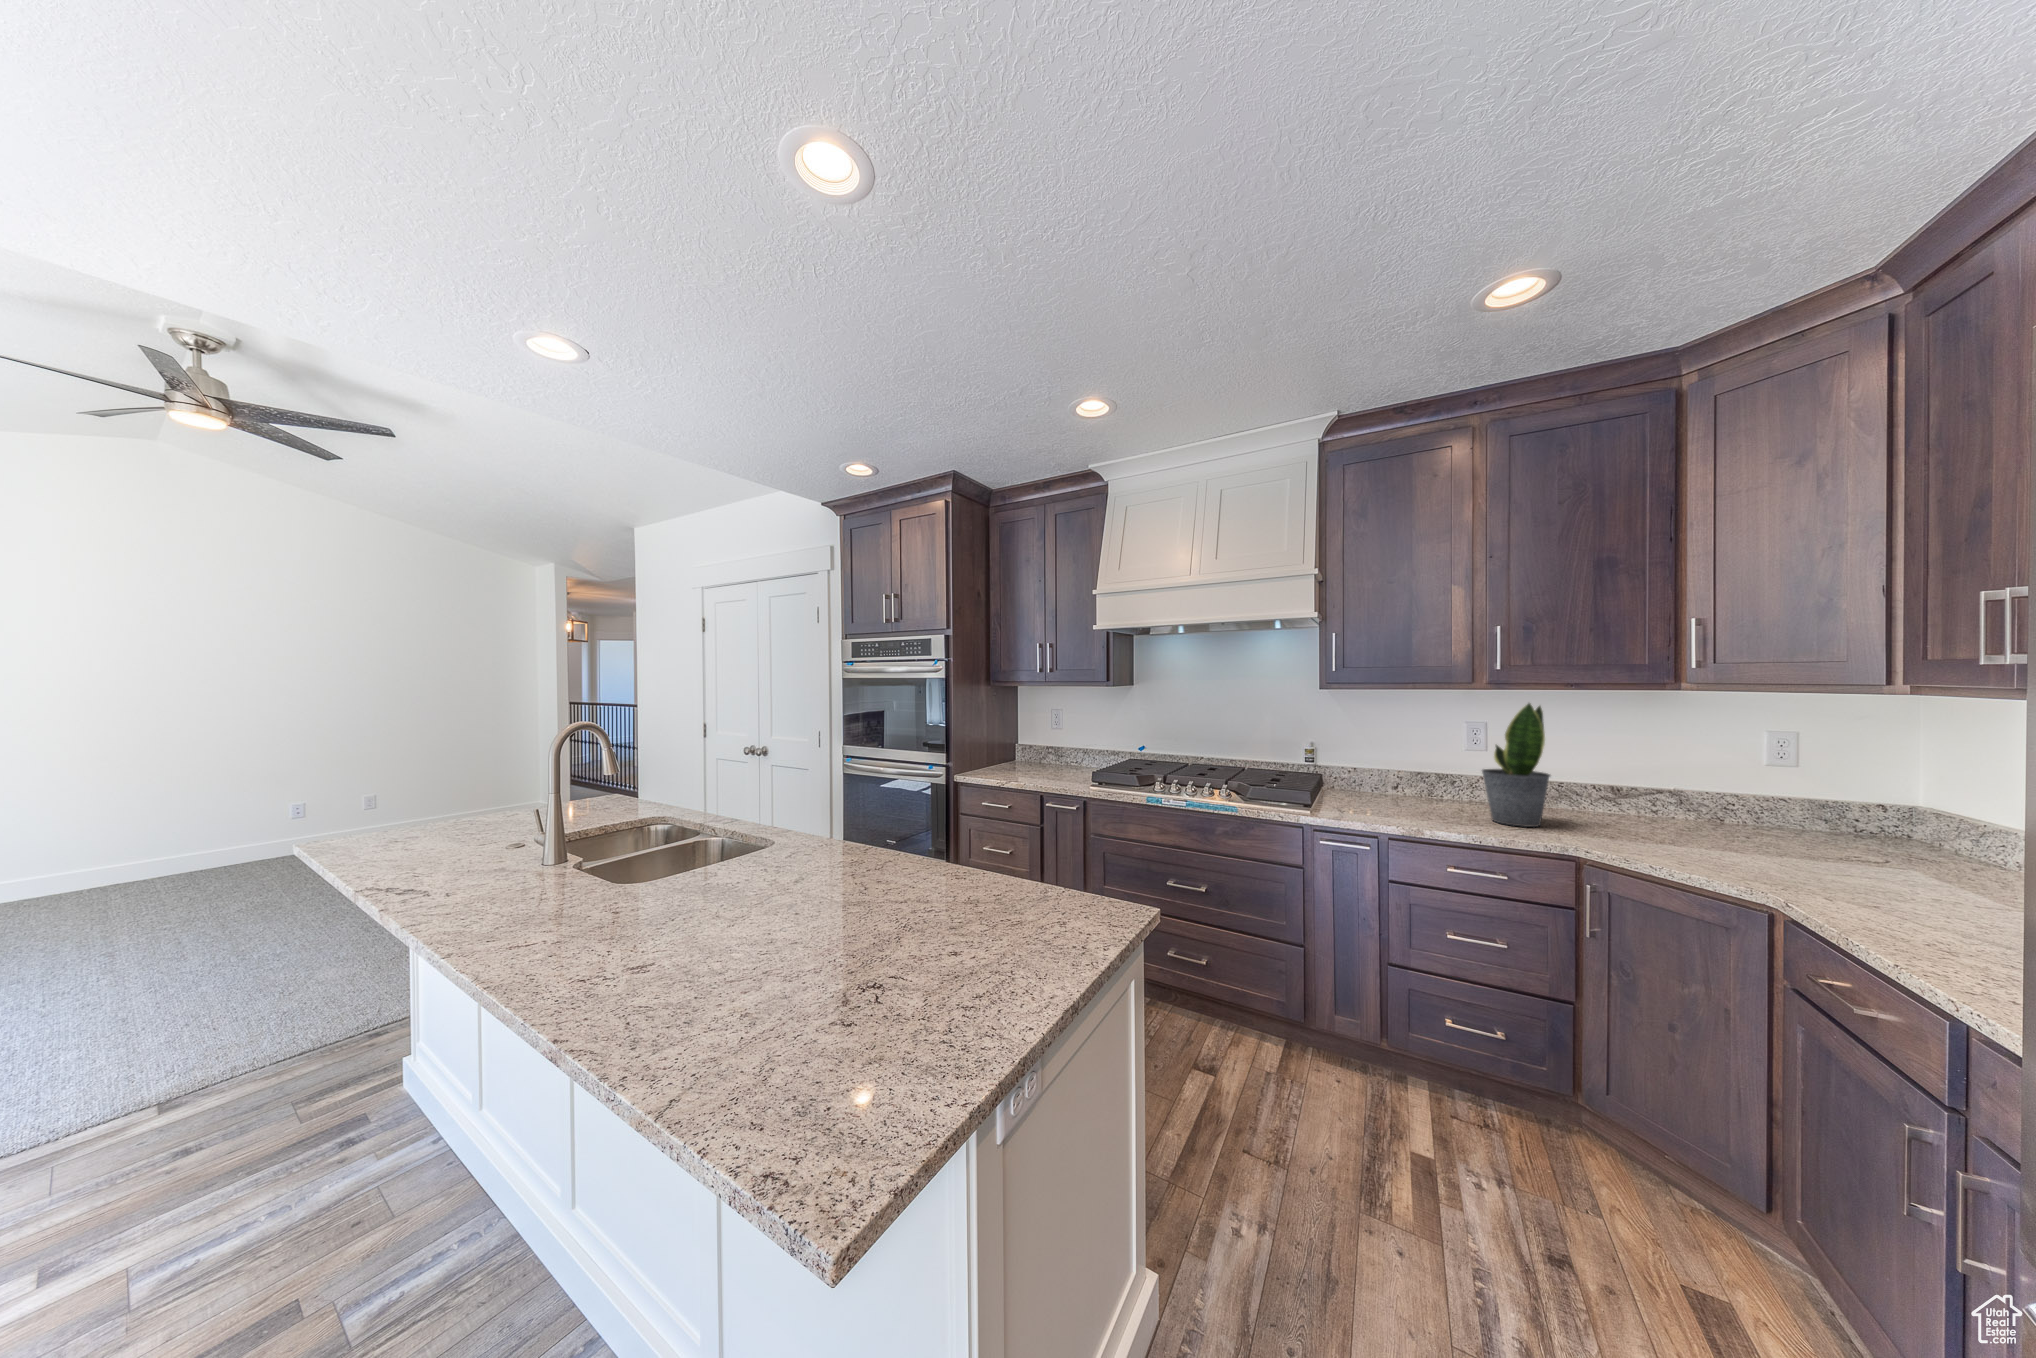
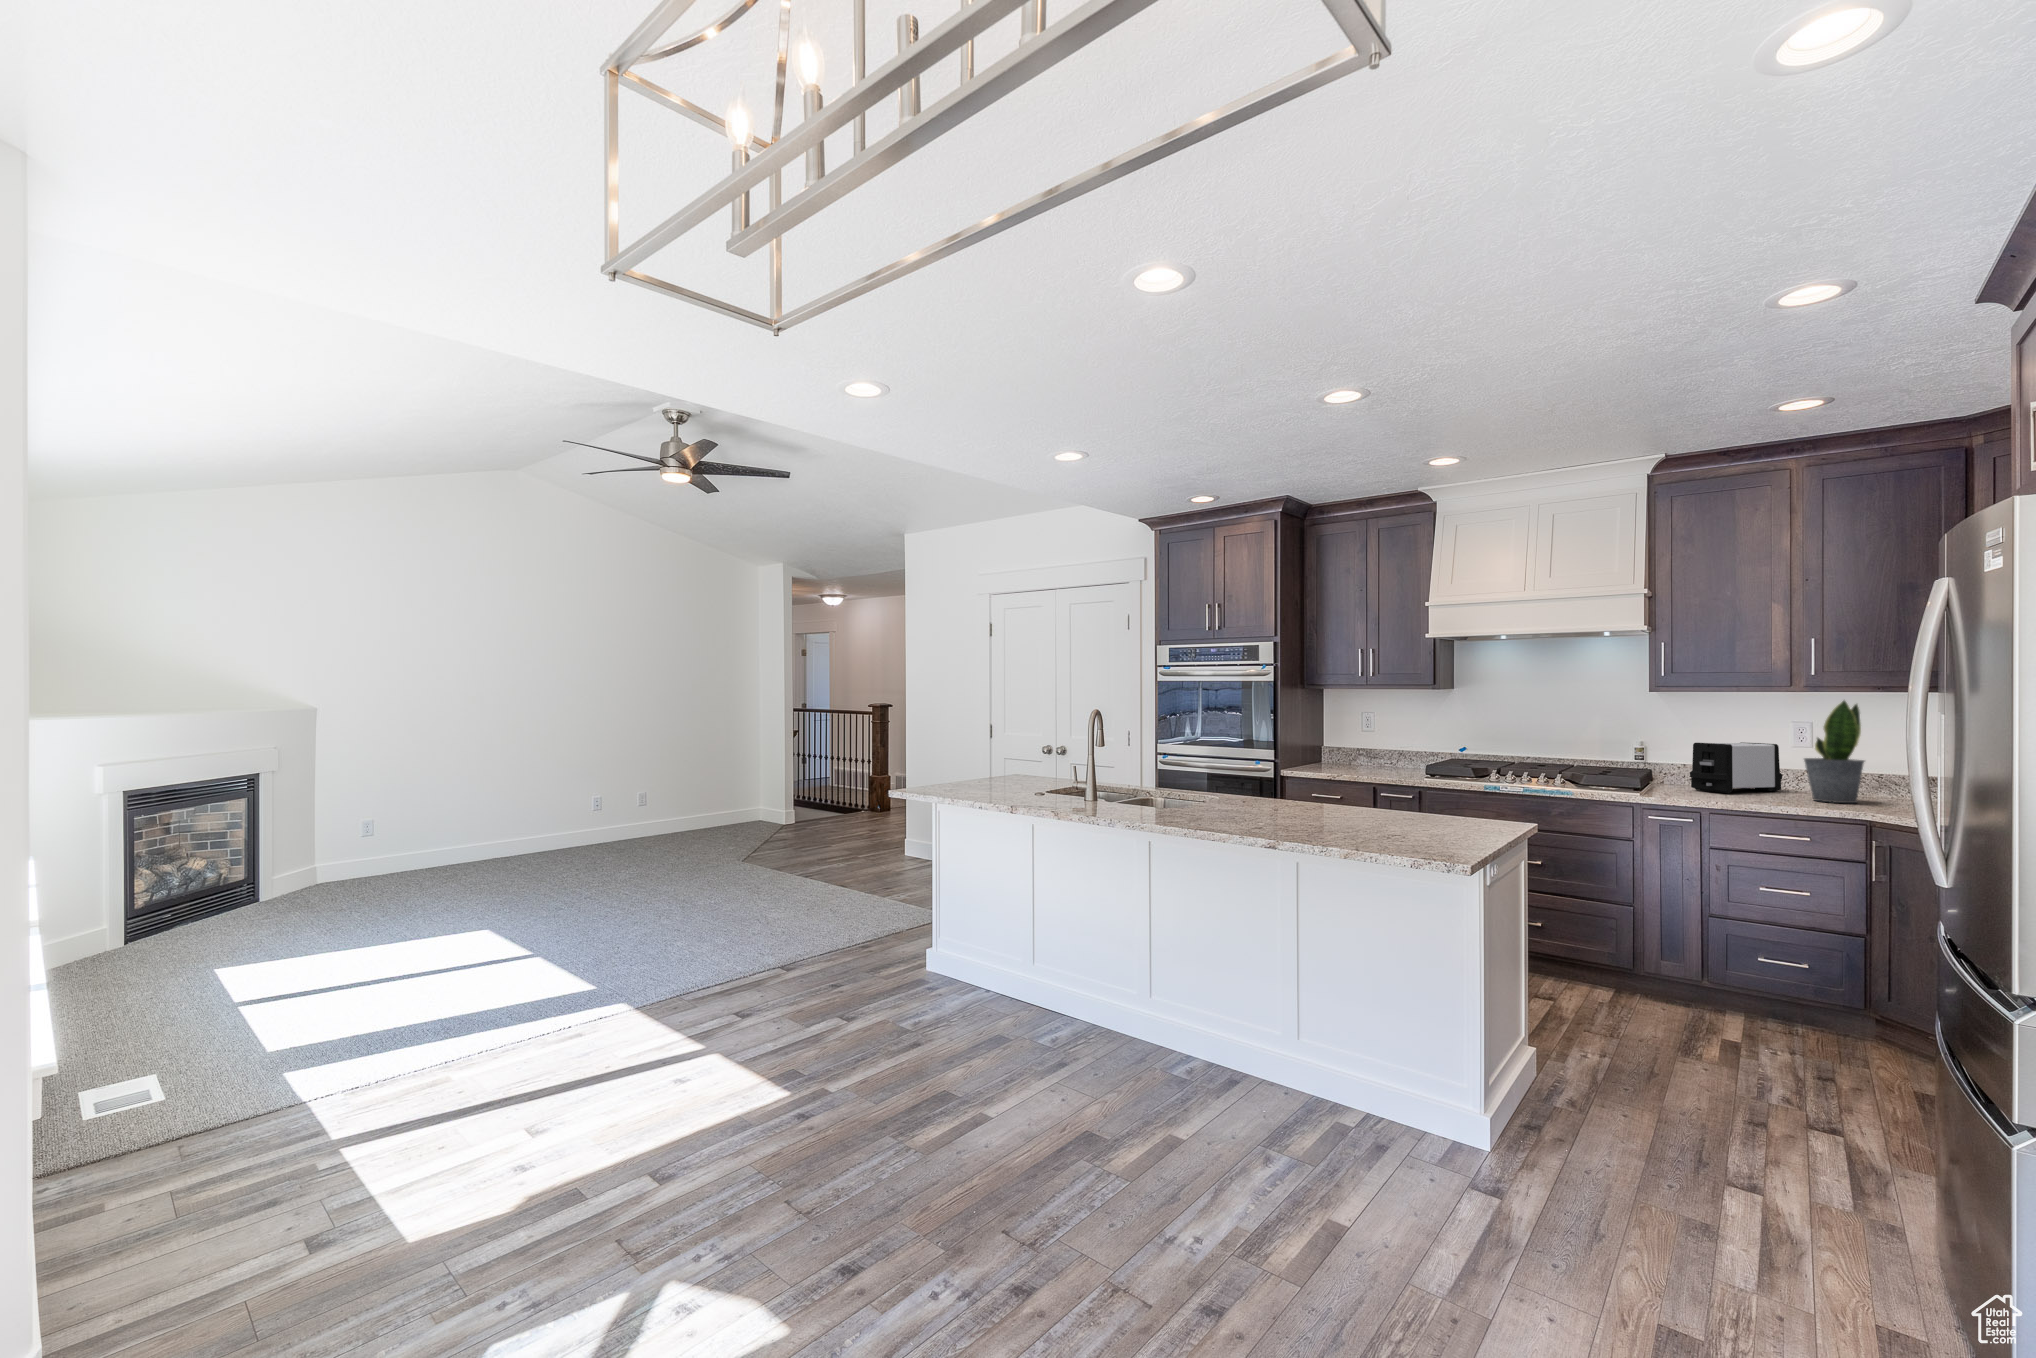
toaster: none [1360,745,1455,809] -> present [1690,742,1782,793]

